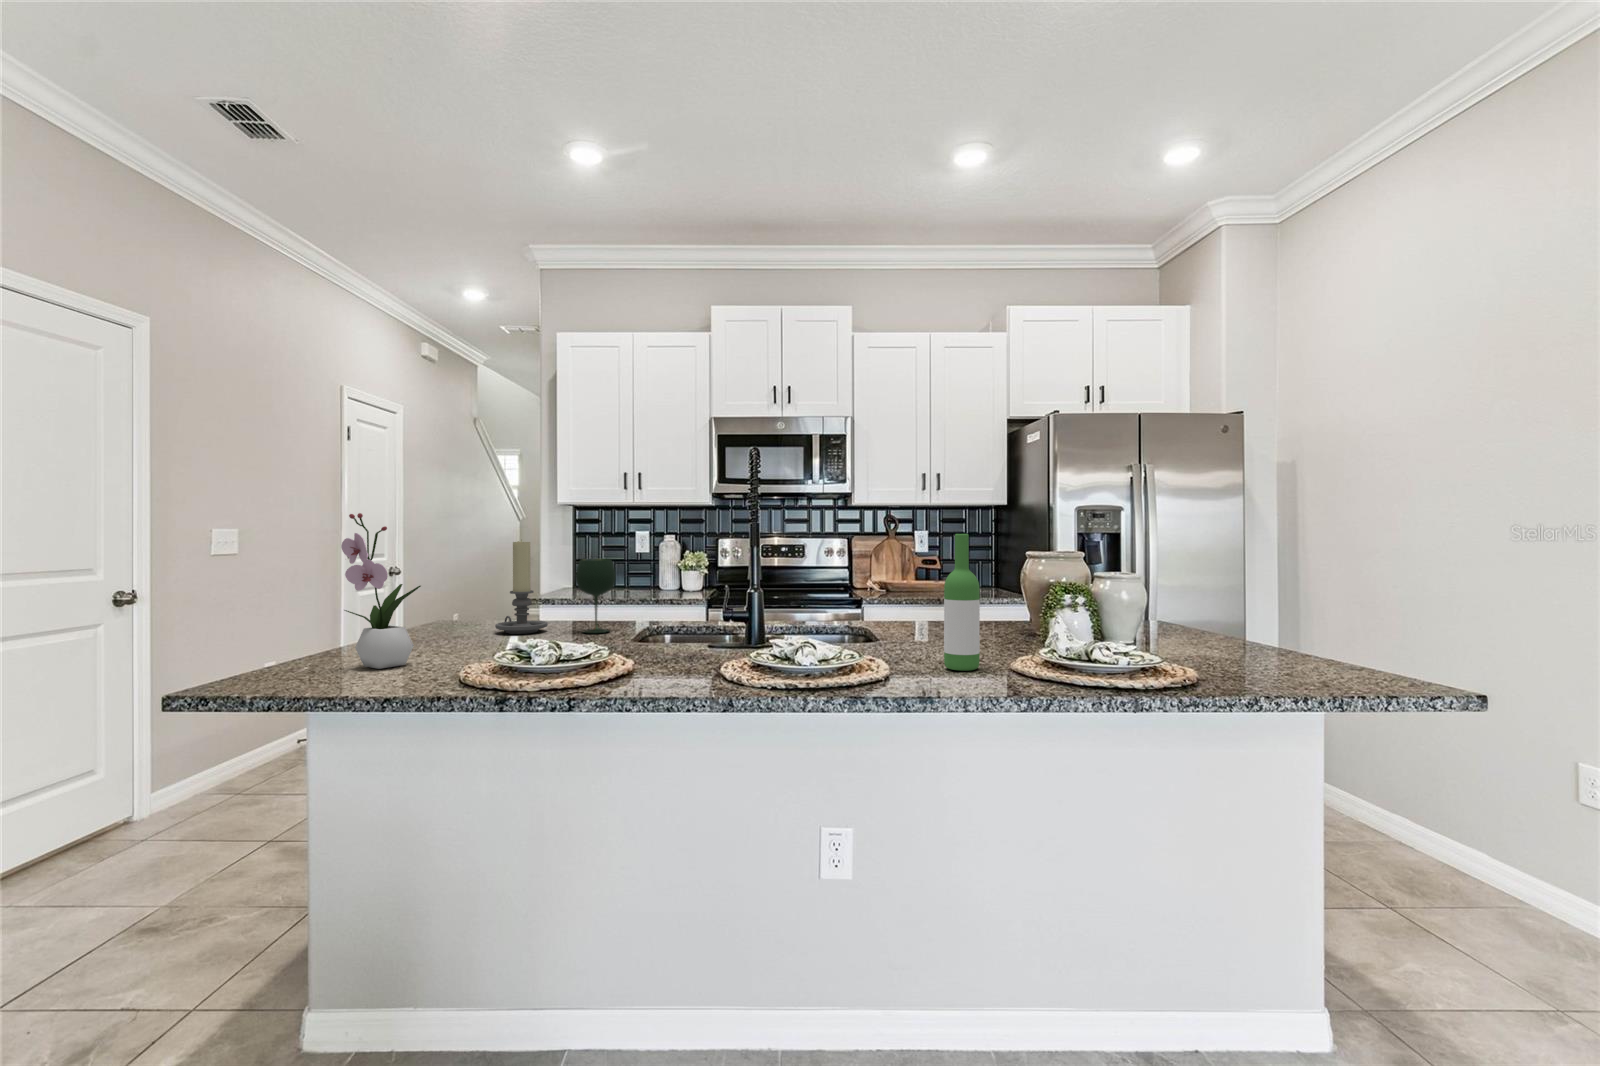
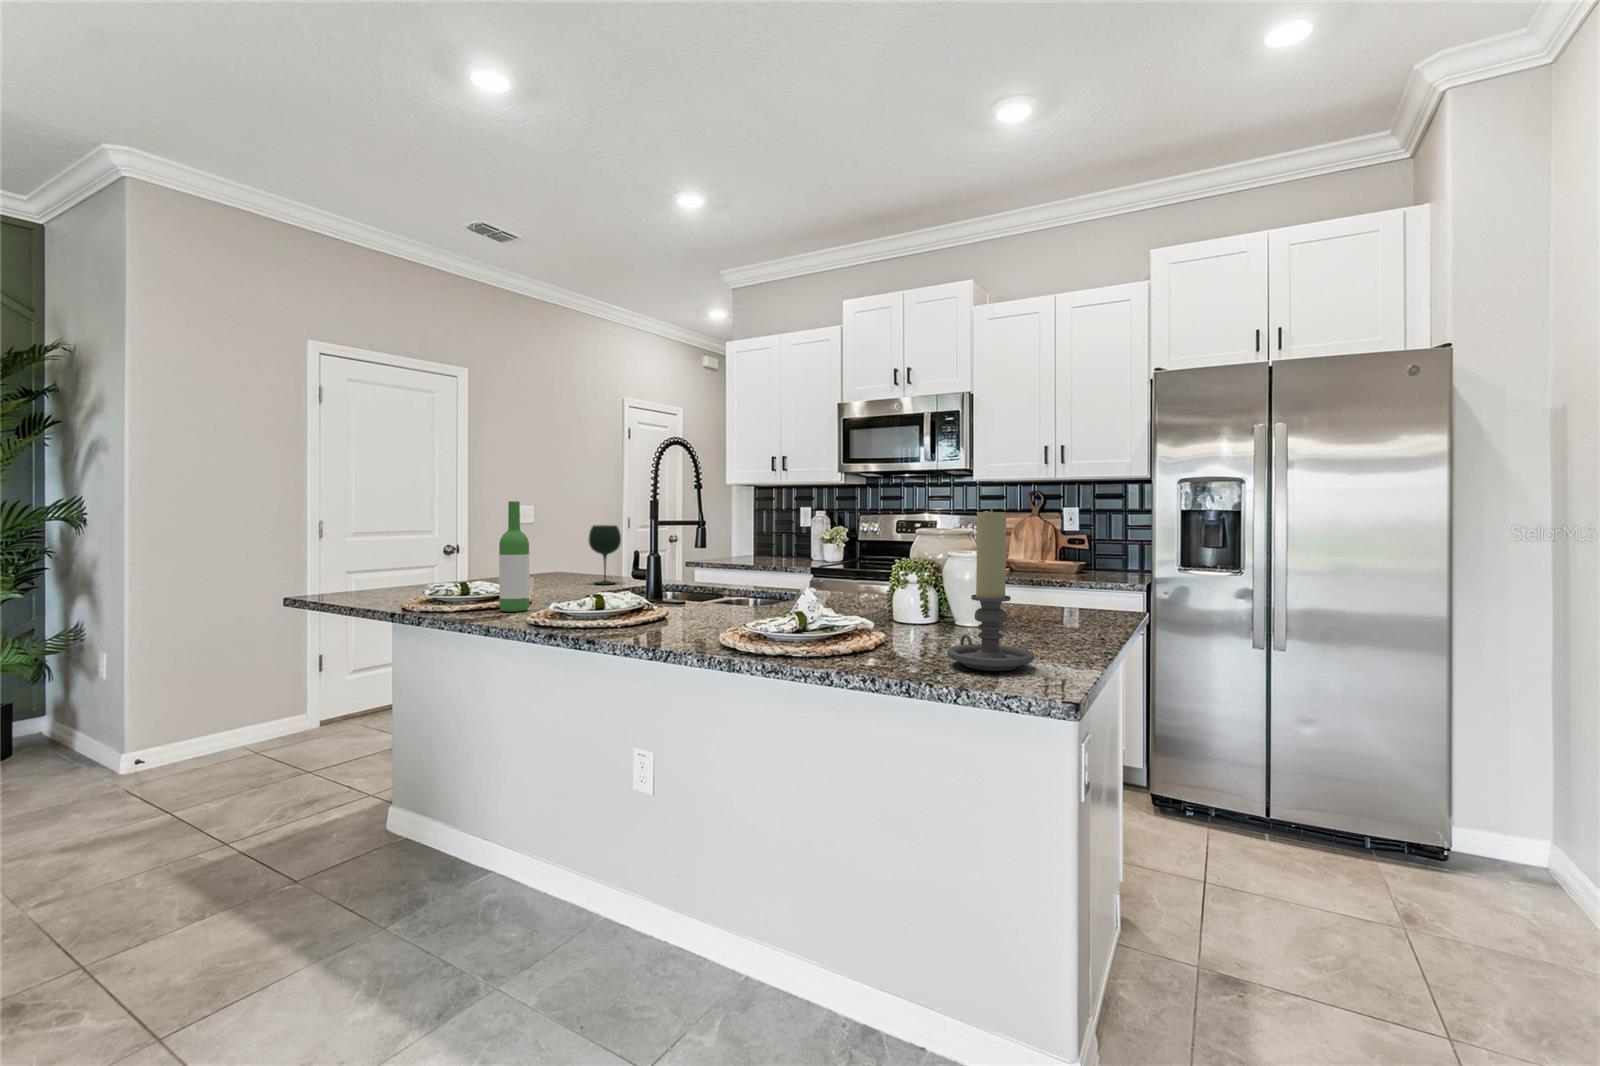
flower arrangement: present [341,513,421,669] -> none [382,488,430,593]
wine bottle: present [944,534,980,671] -> present [499,501,529,612]
candle holder: present [495,540,548,634] -> present [947,508,1034,671]

